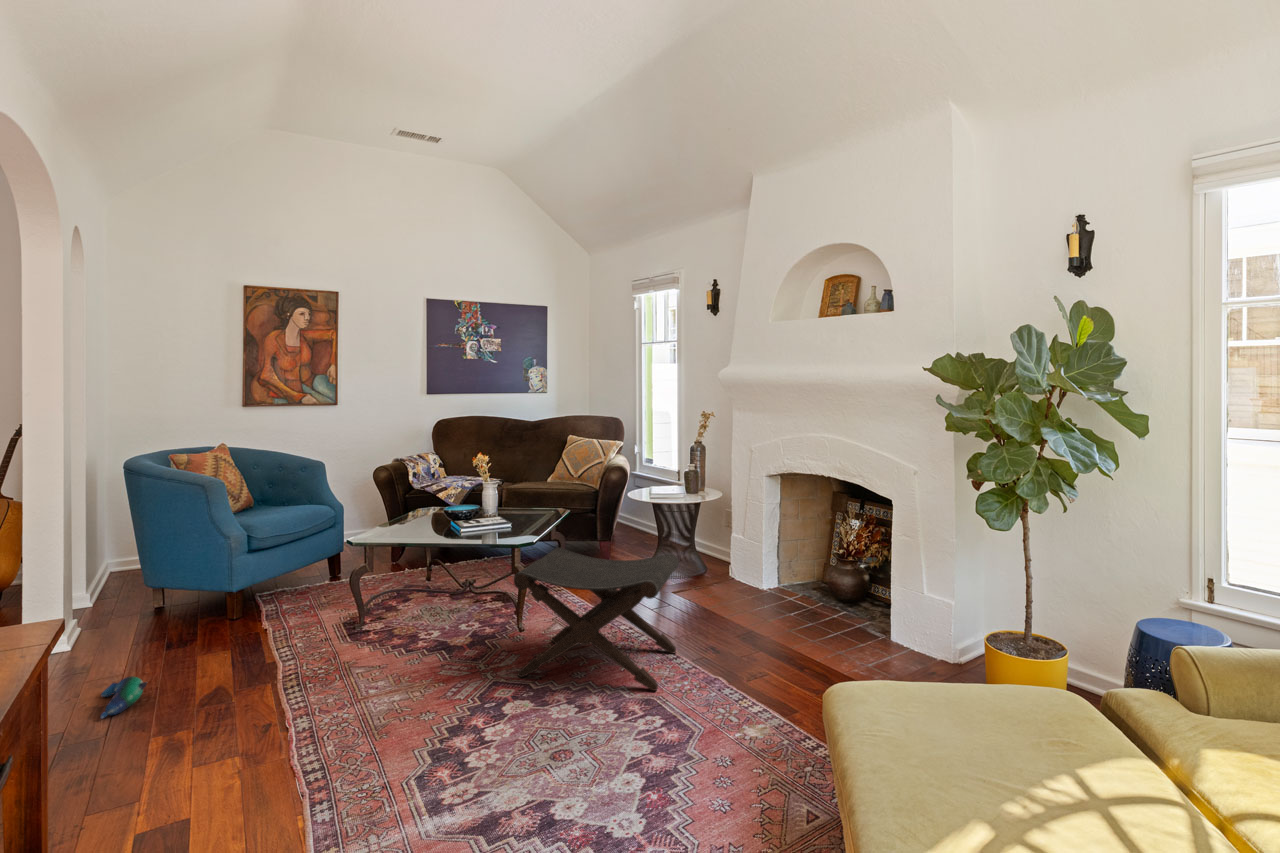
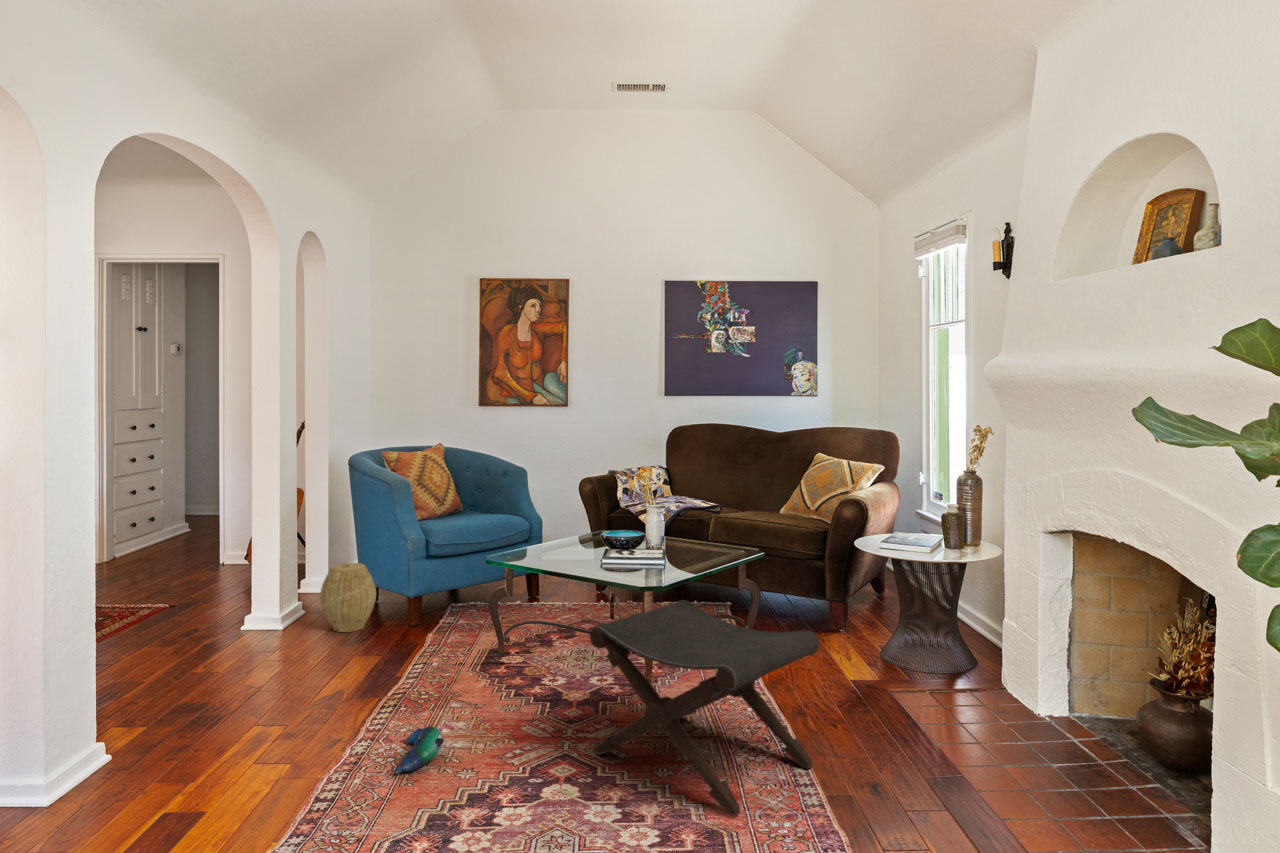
woven basket: none [133,565,198,637] -> present [320,563,376,632]
plush toy: present [100,676,147,719] -> present [395,726,444,774]

